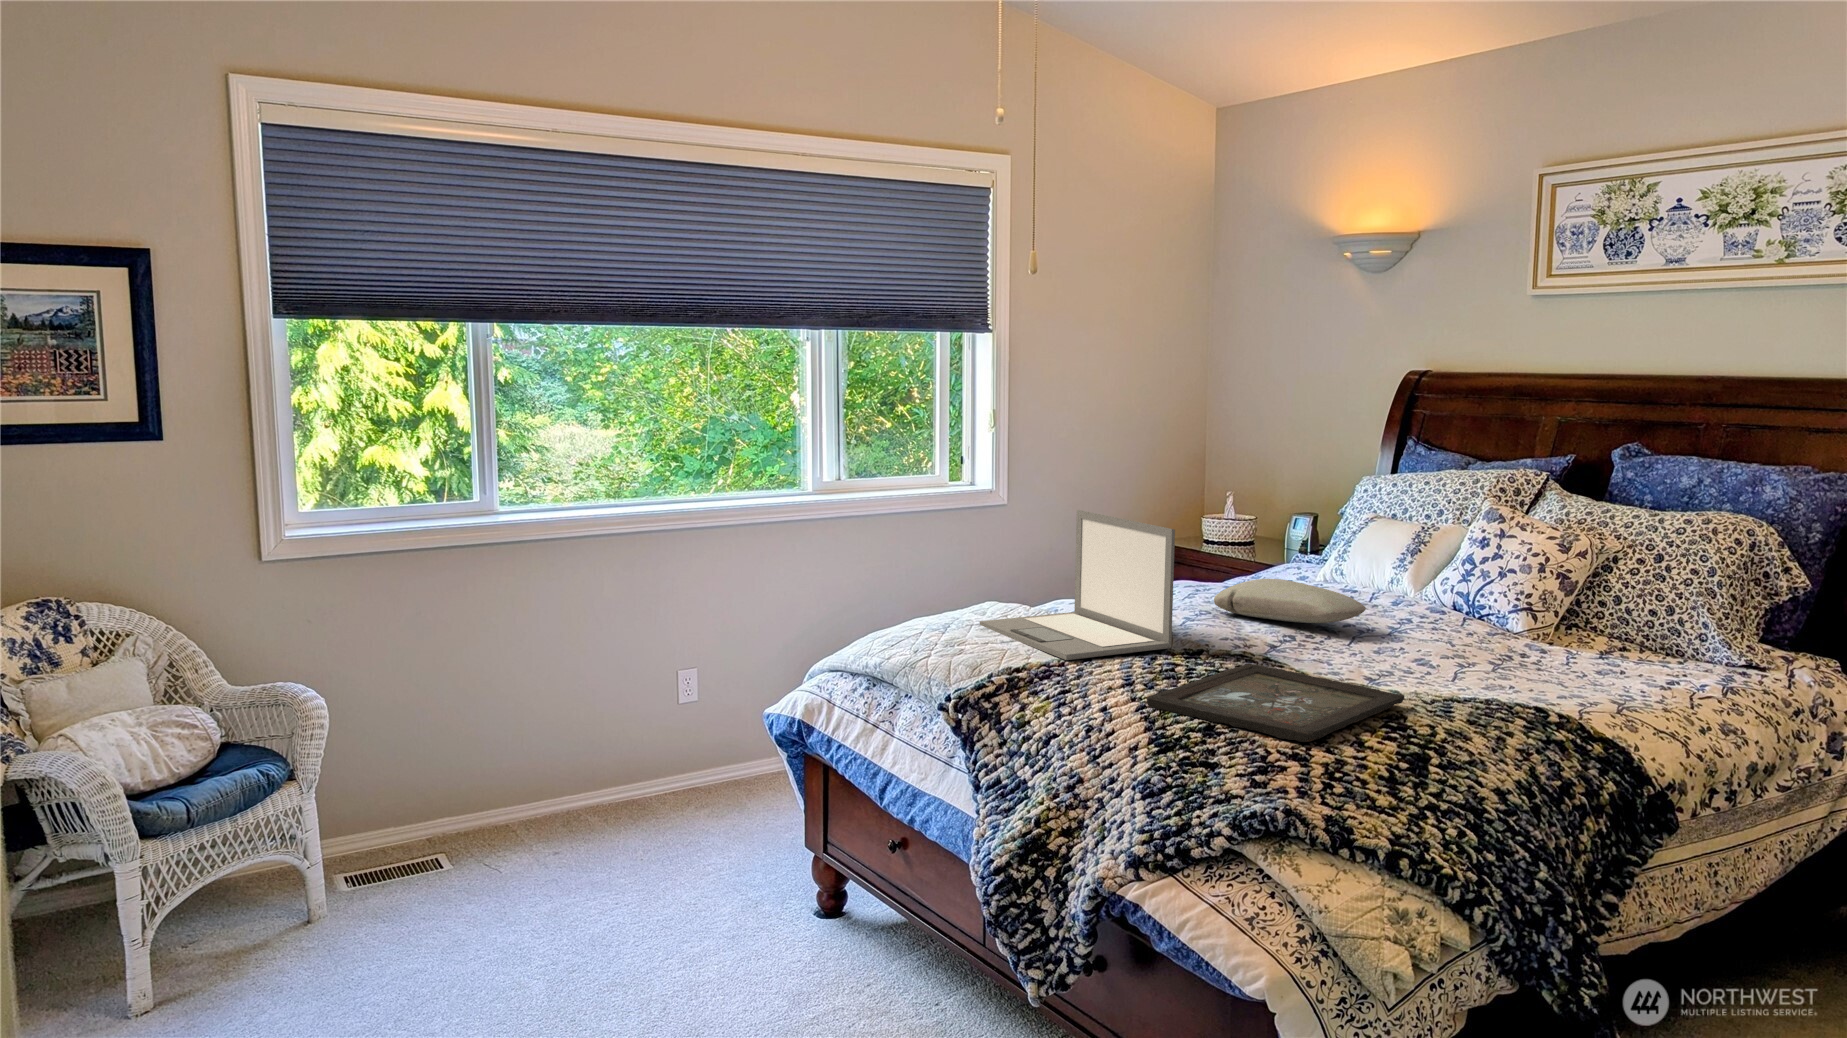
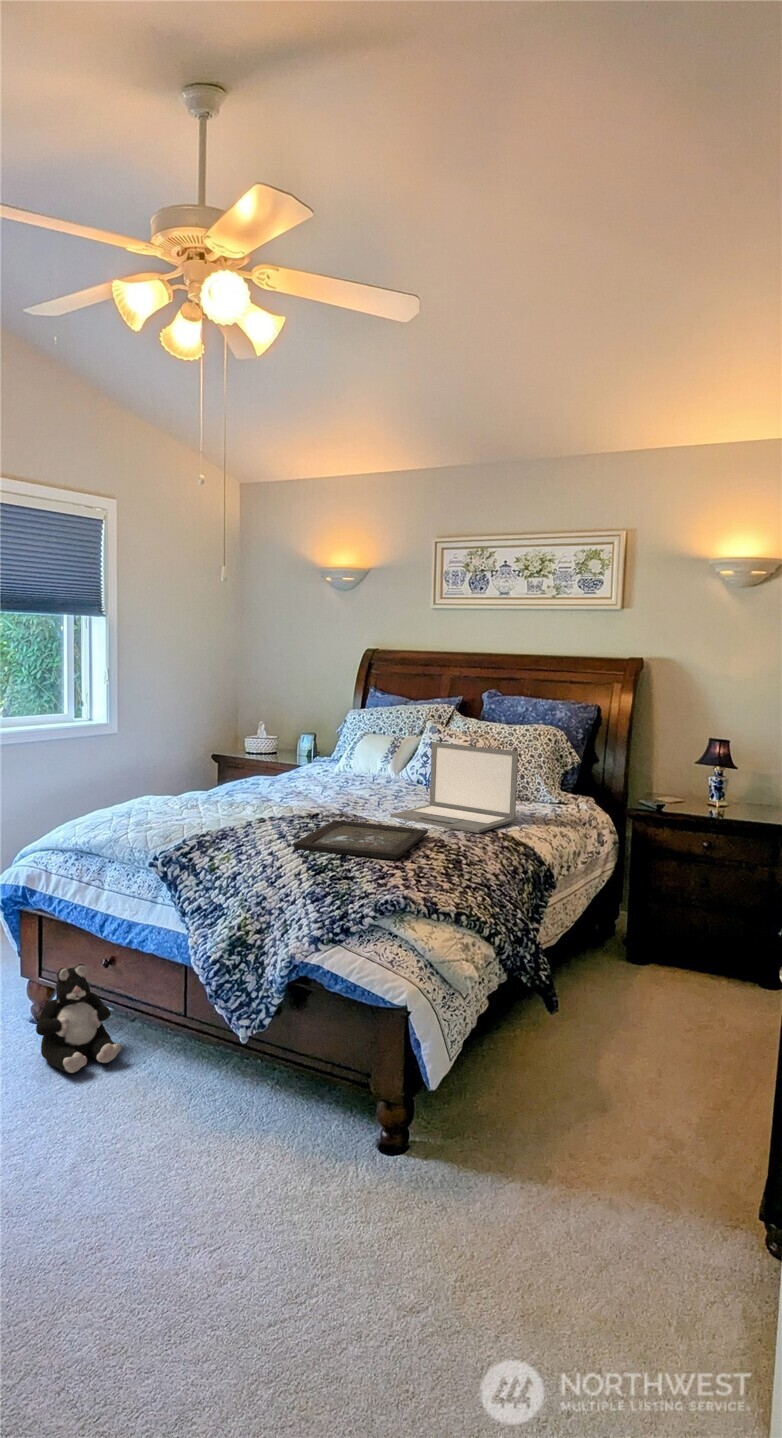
laptop: present [980,510,1175,660] -> present [390,742,518,833]
pillow: present [1214,579,1366,623] -> none [288,771,378,796]
plush toy: none [798,840,905,994] -> present [36,964,121,1073]

